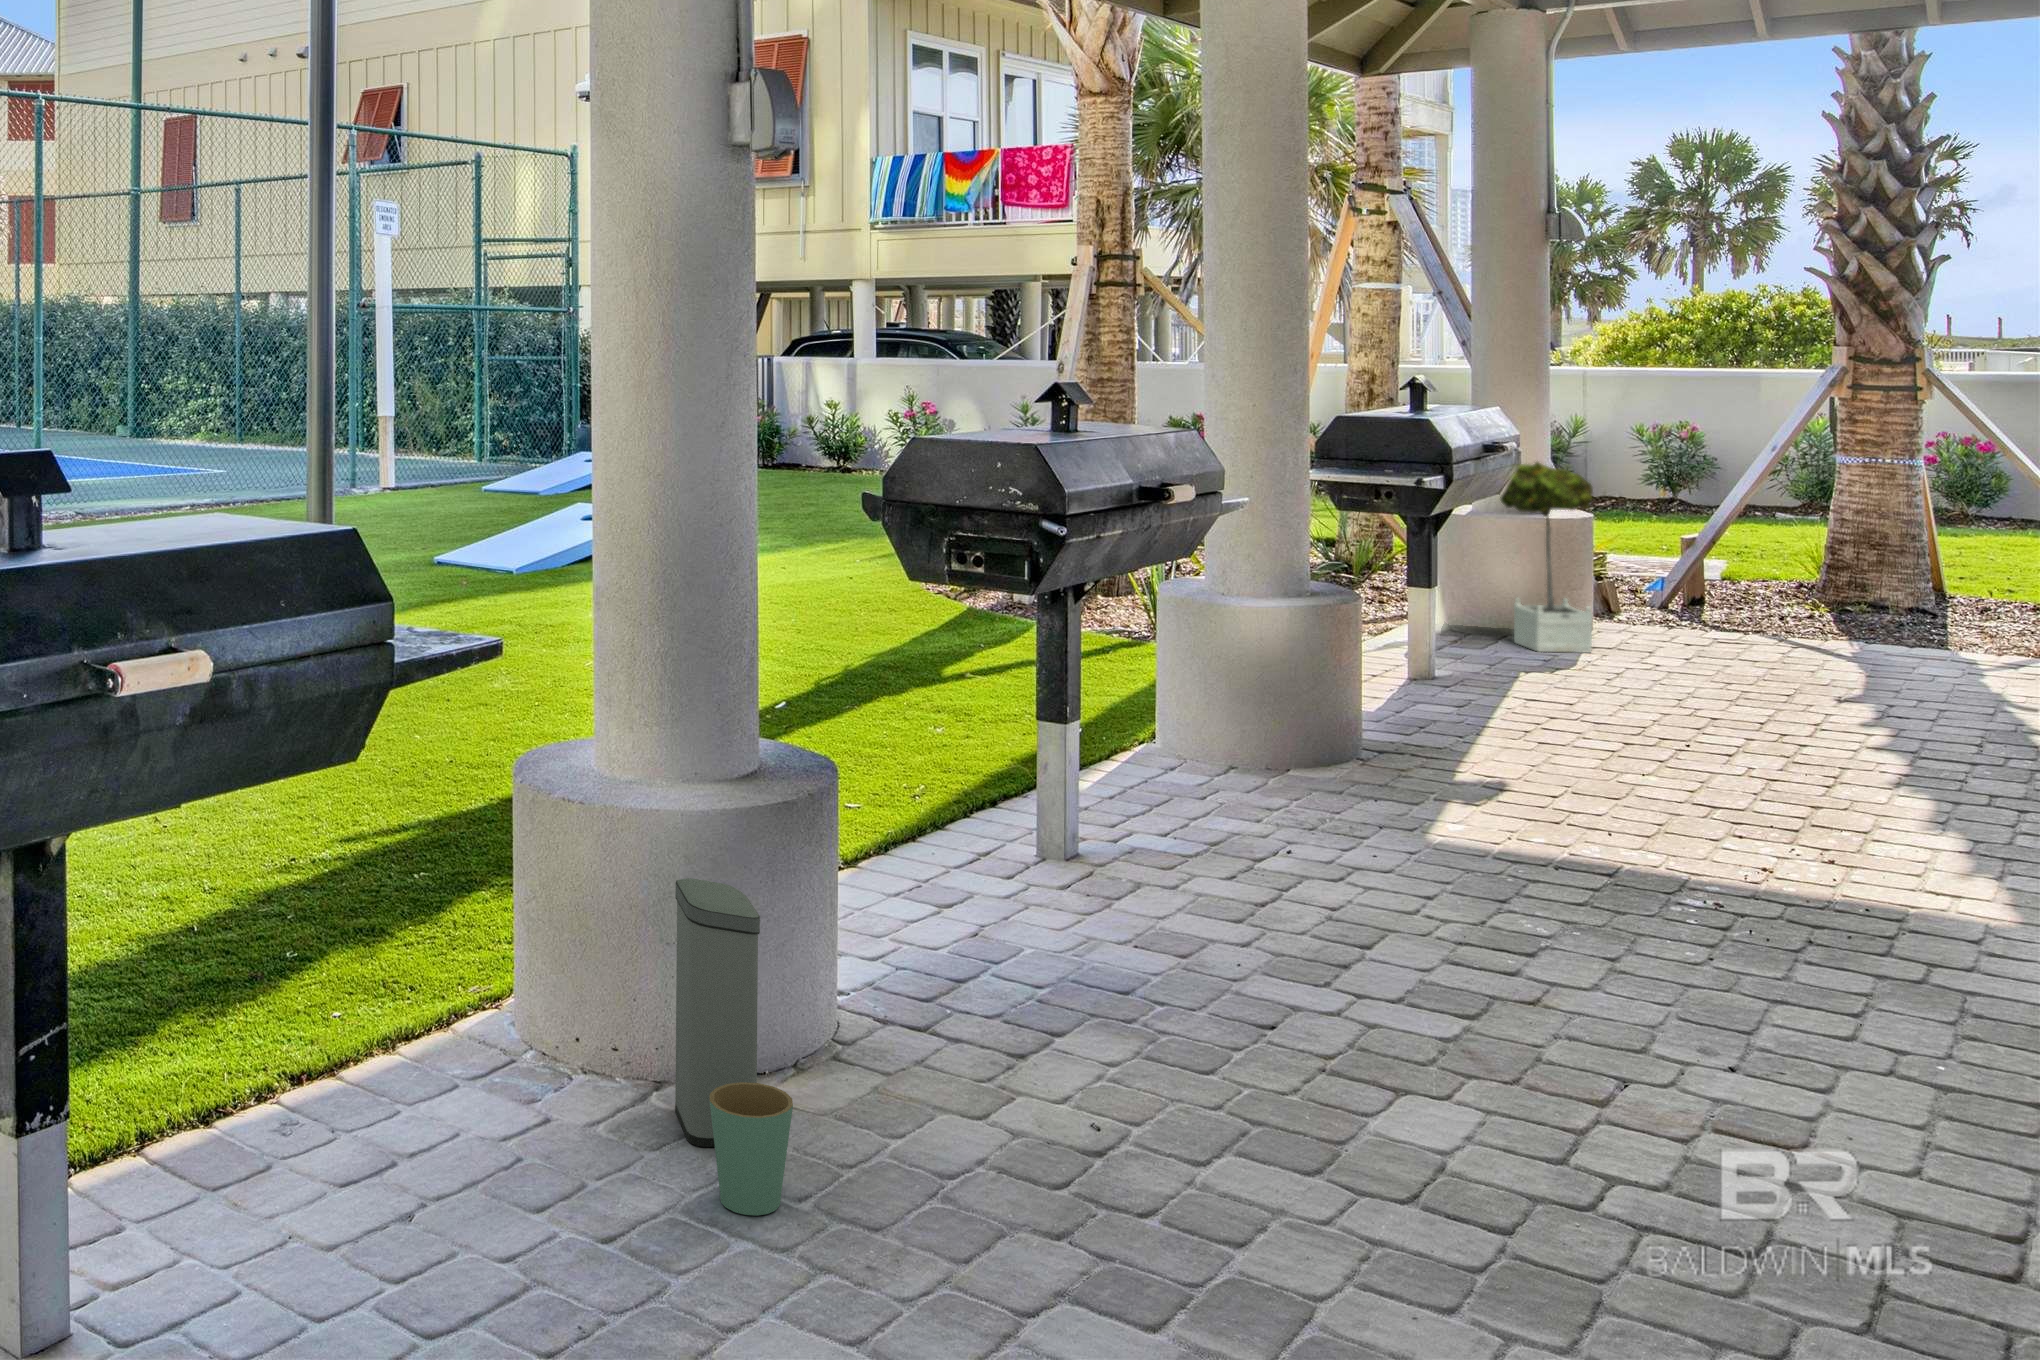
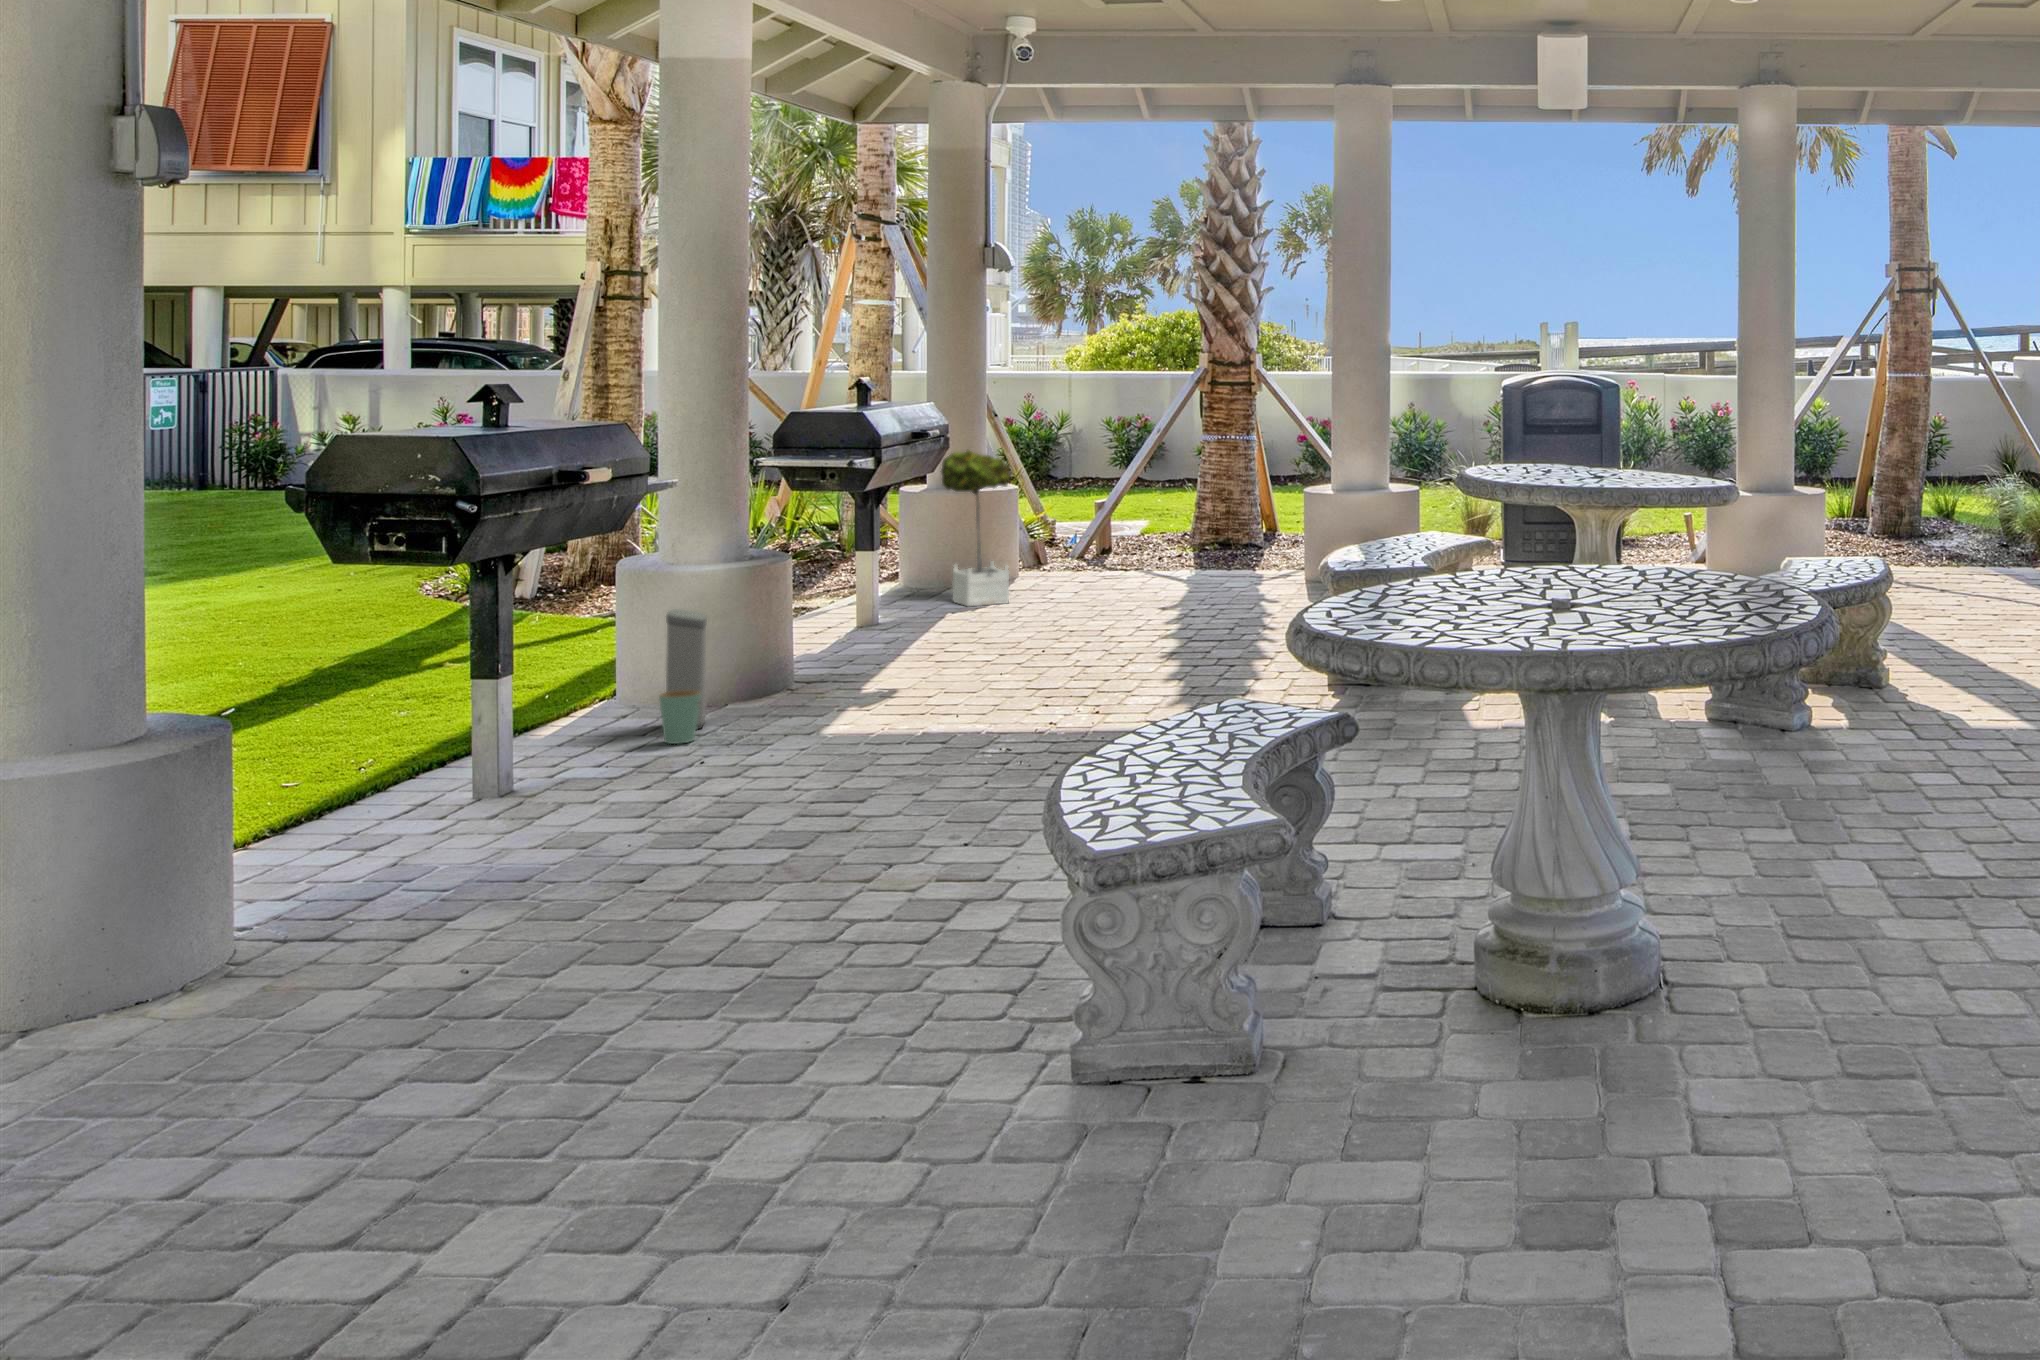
trash can: present [675,878,793,1216] -> present [659,609,707,744]

